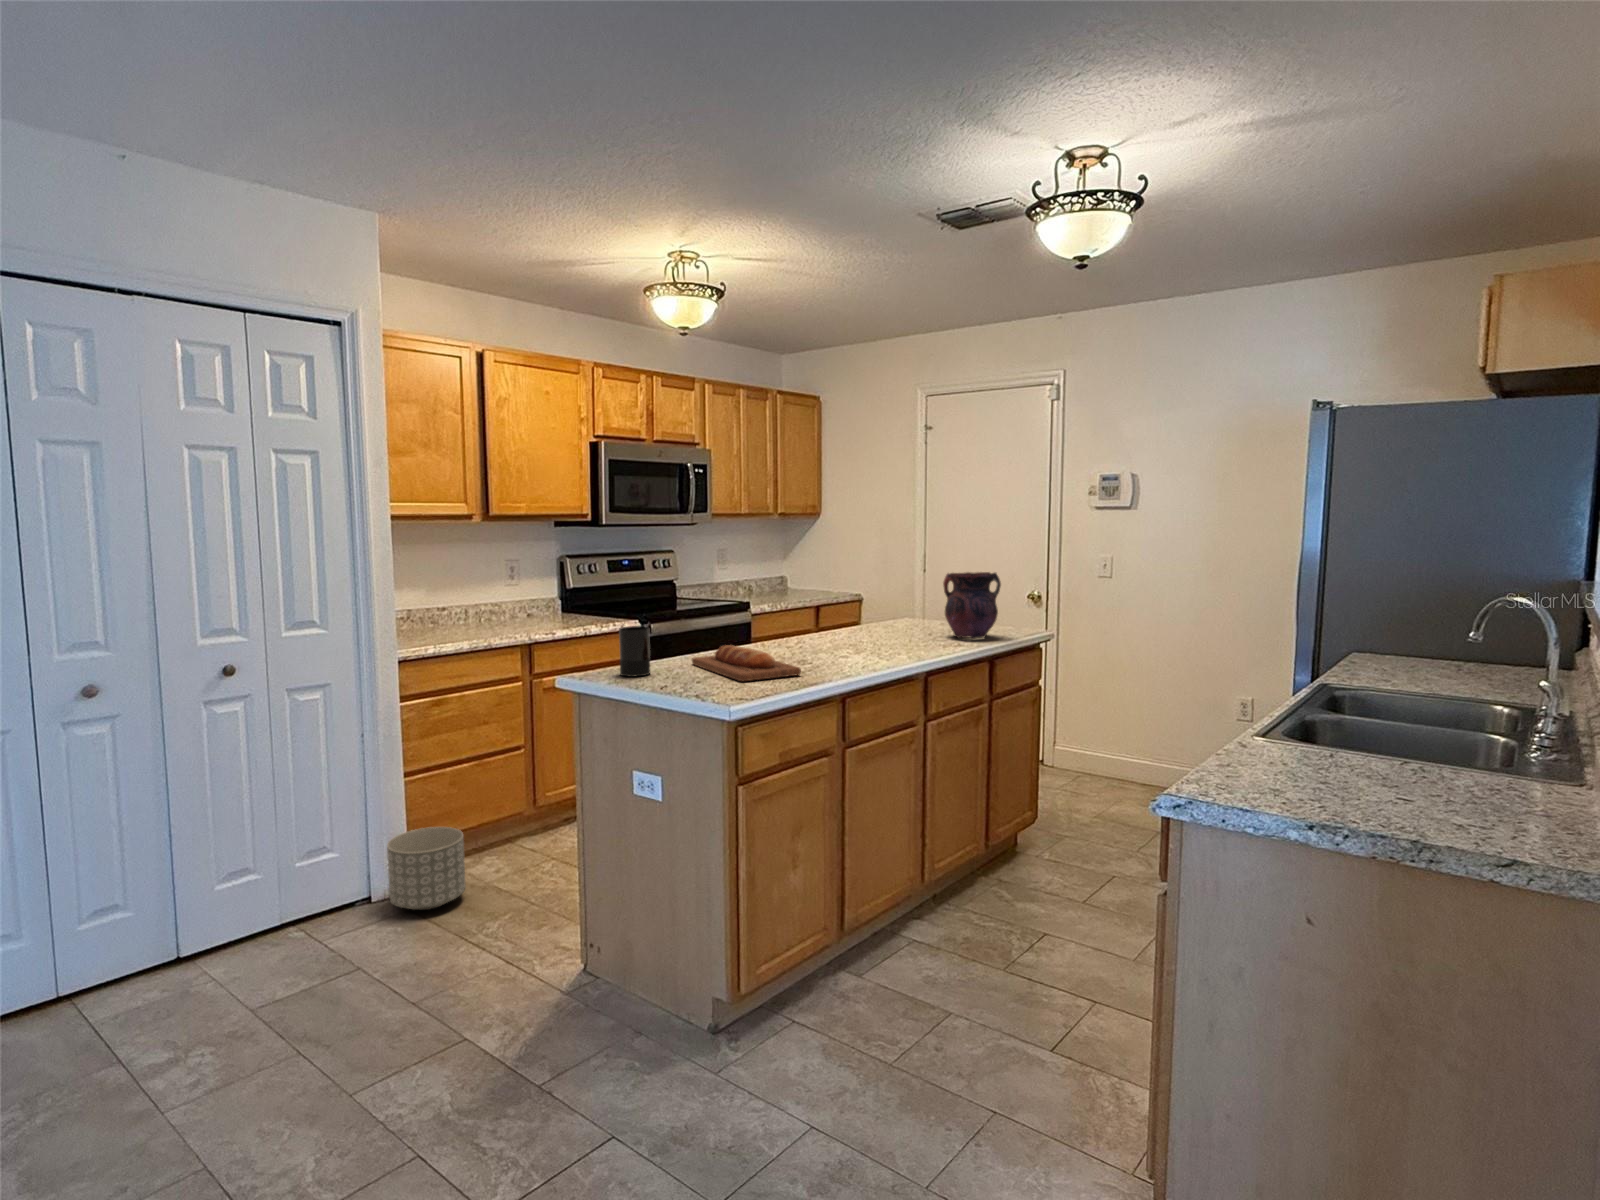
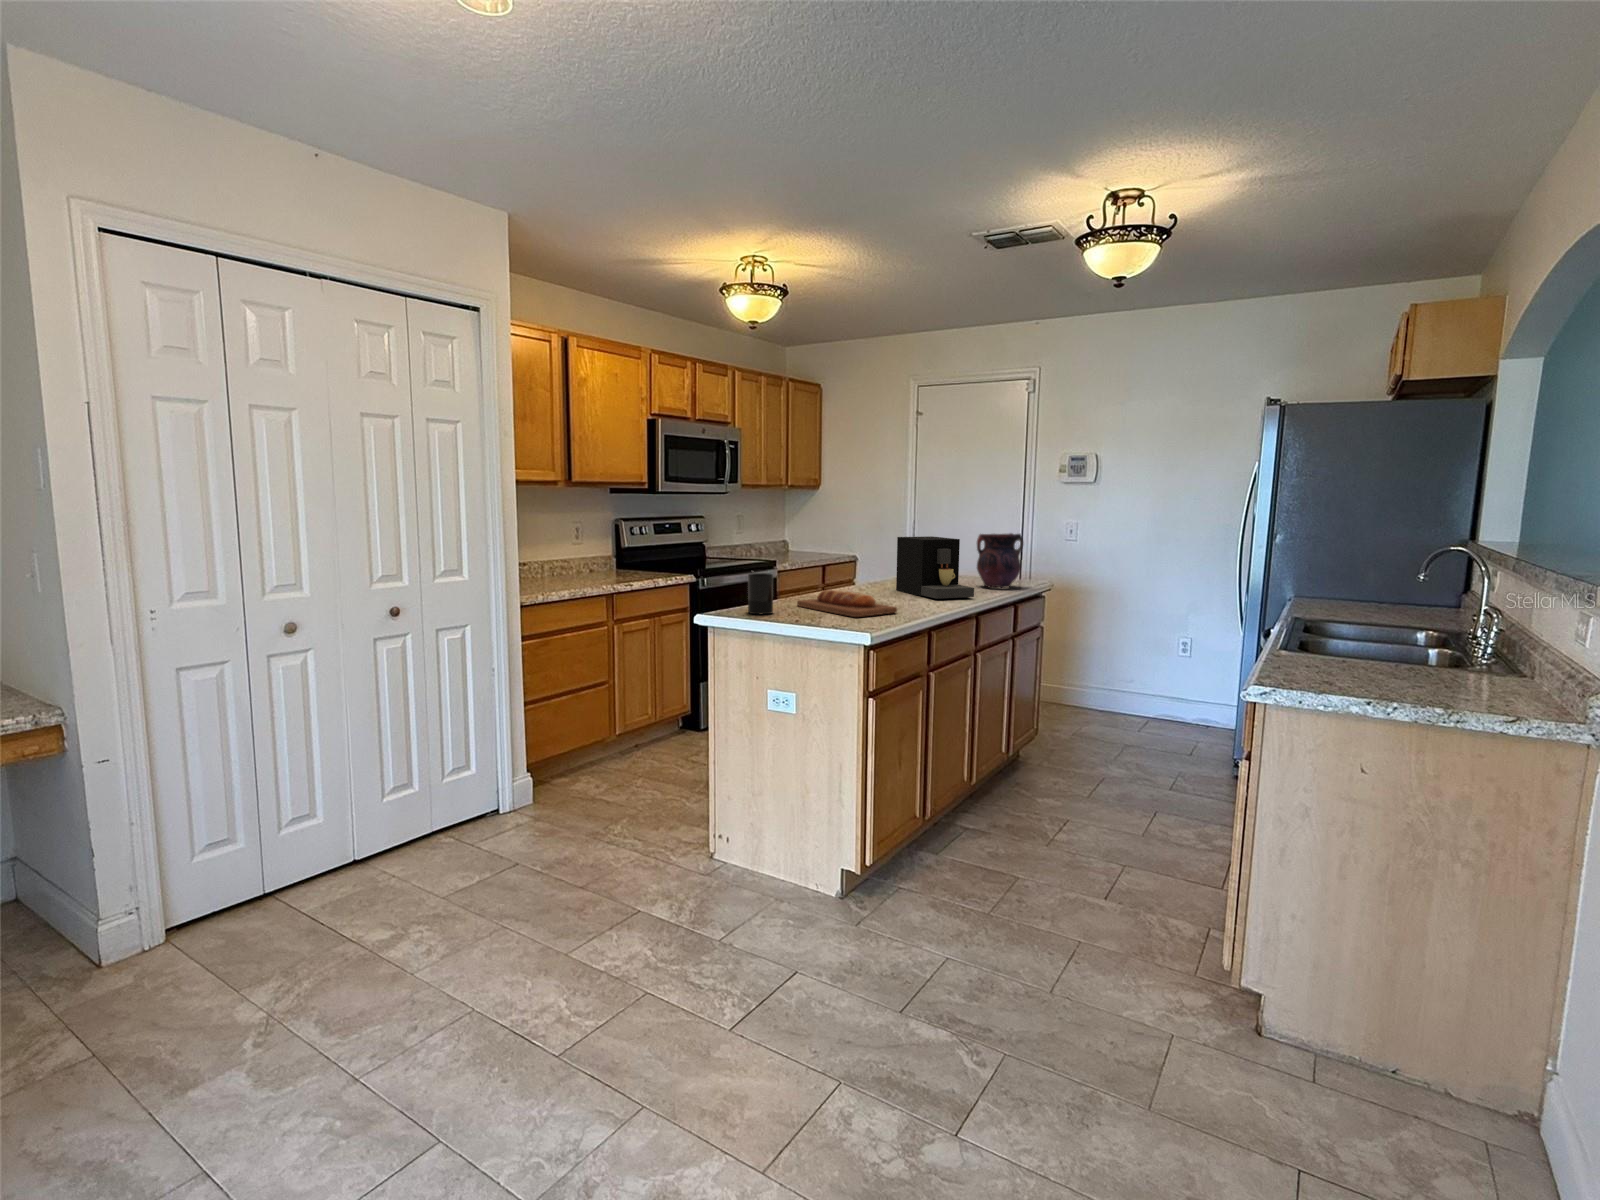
coffee maker: none [841,577,922,654] -> present [896,536,974,599]
planter: present [387,827,466,910] -> none [518,750,583,820]

